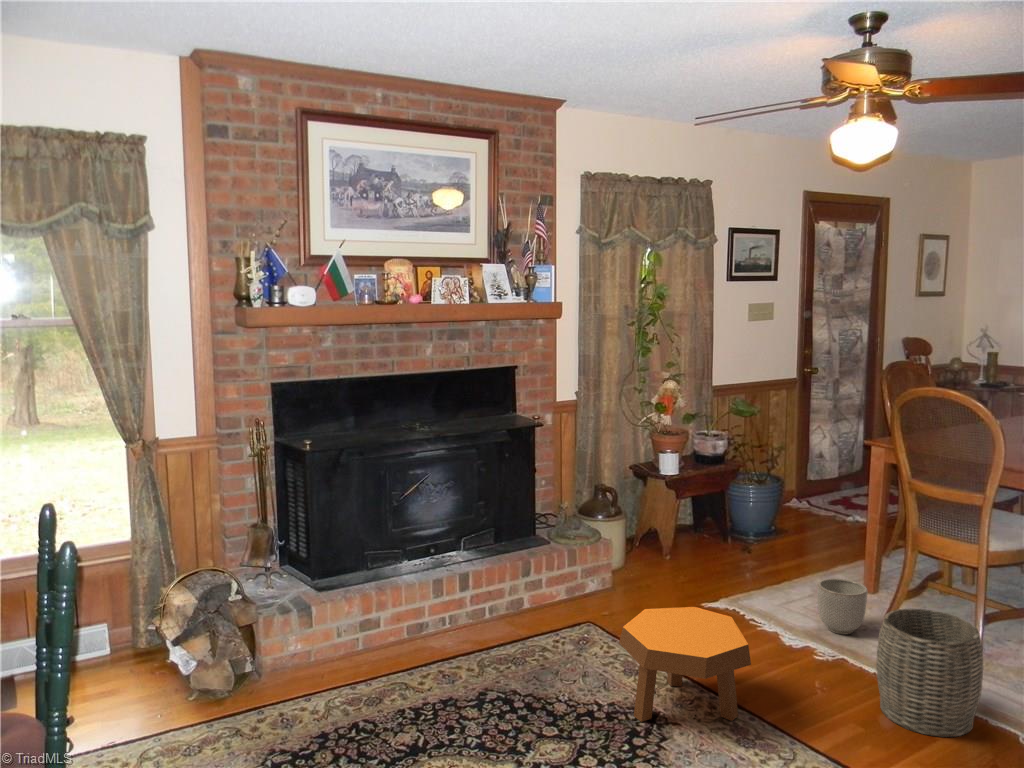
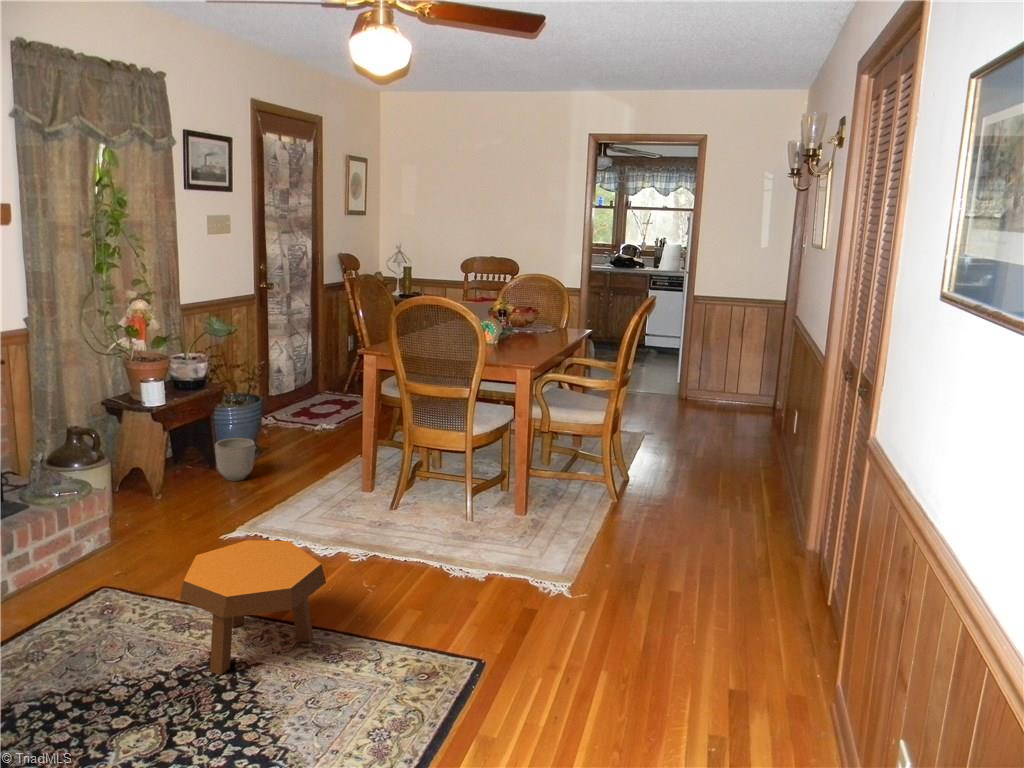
planter: present [817,578,868,634] -> present [215,438,255,481]
woven basket: present [876,608,983,737] -> none [418,495,500,600]

